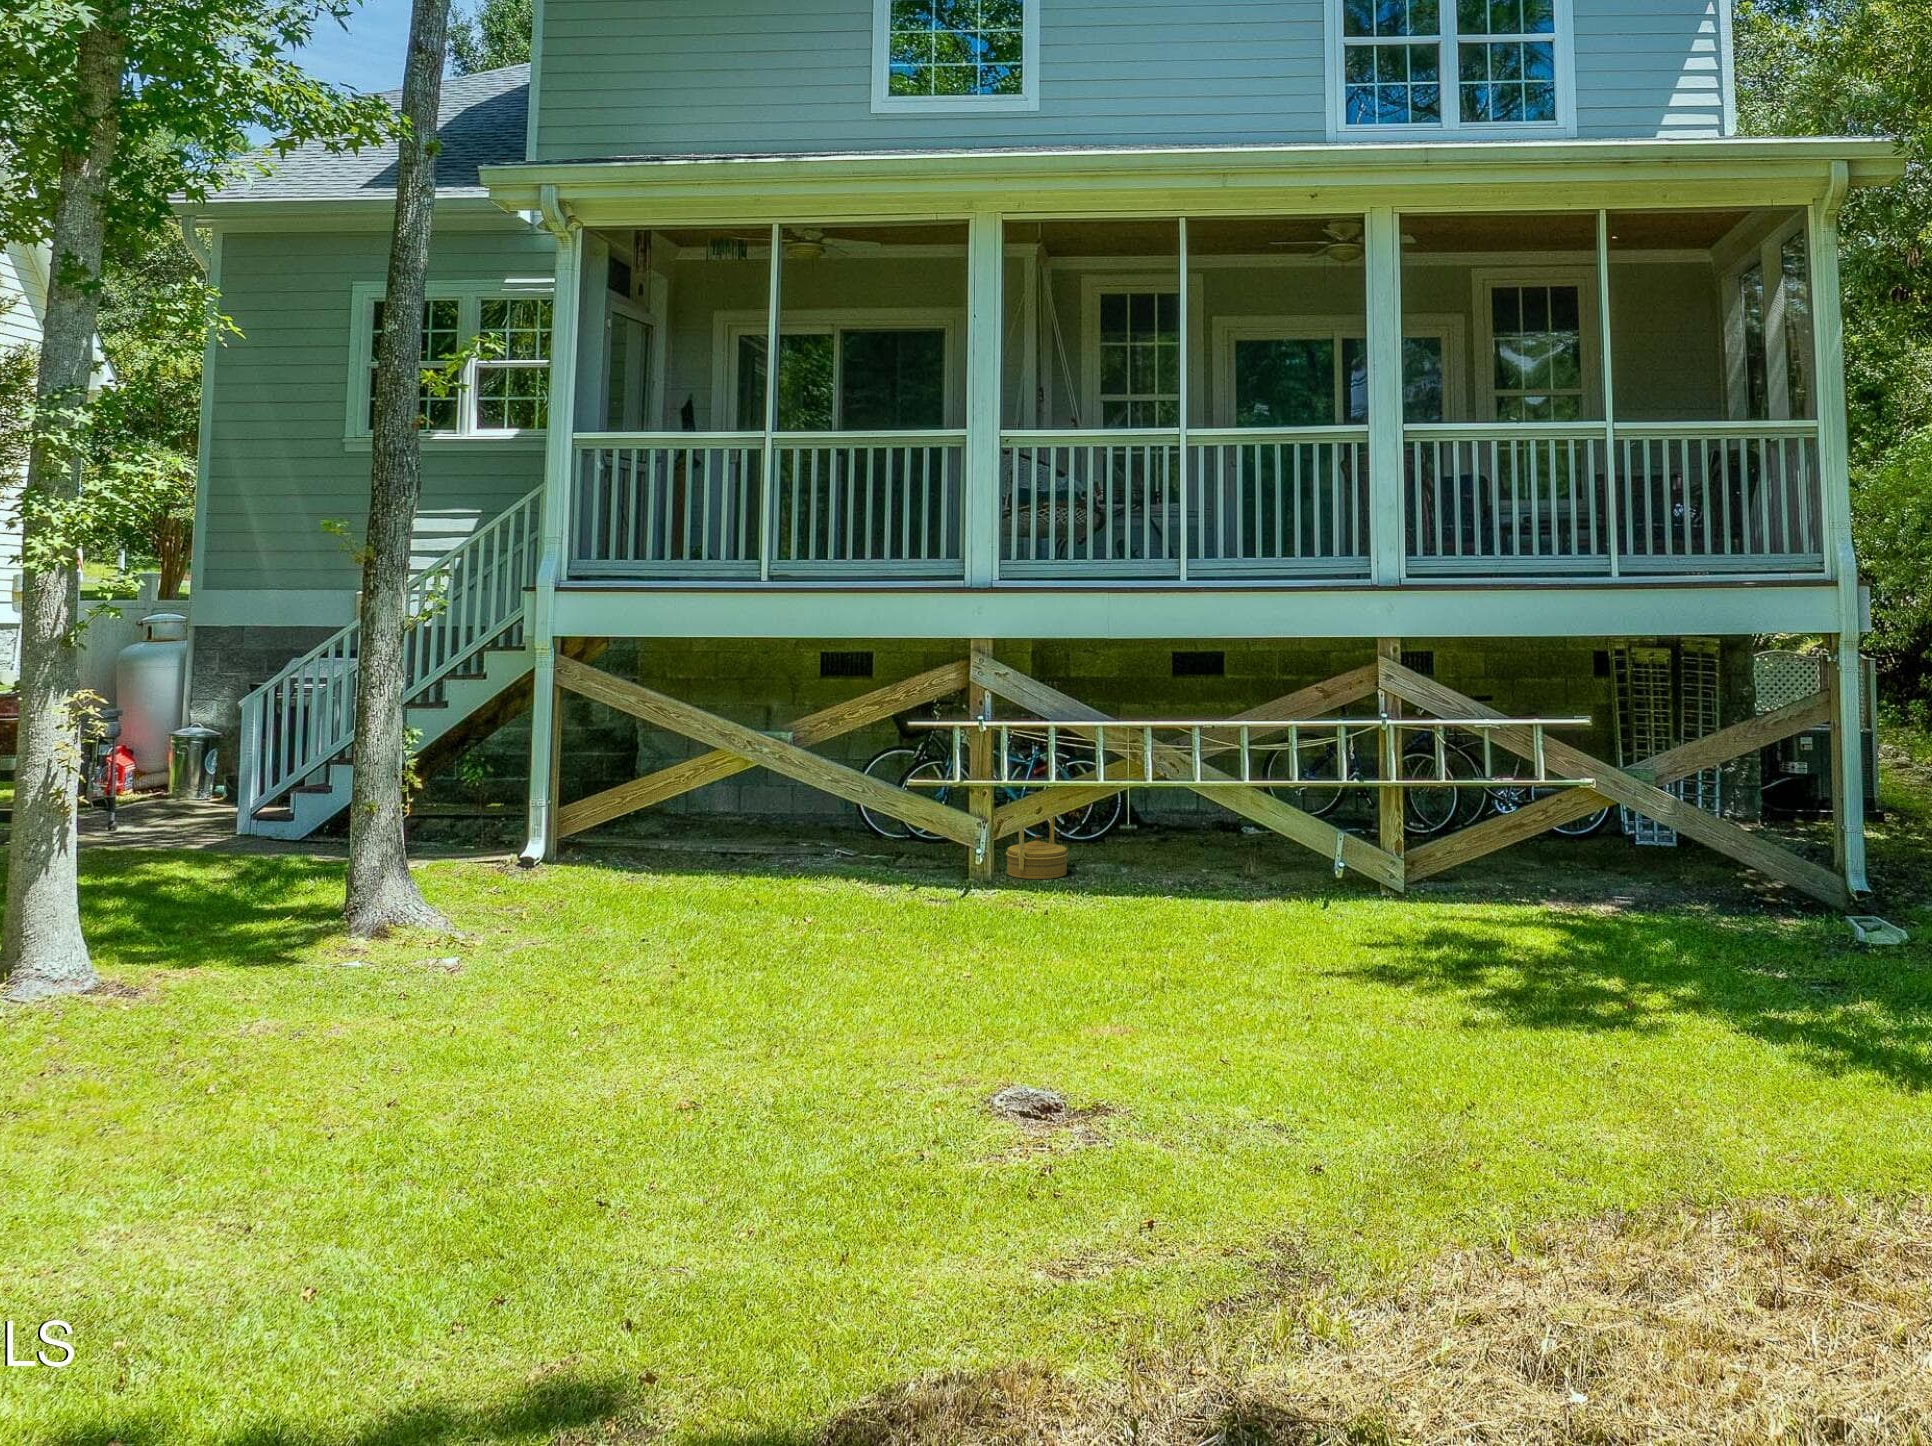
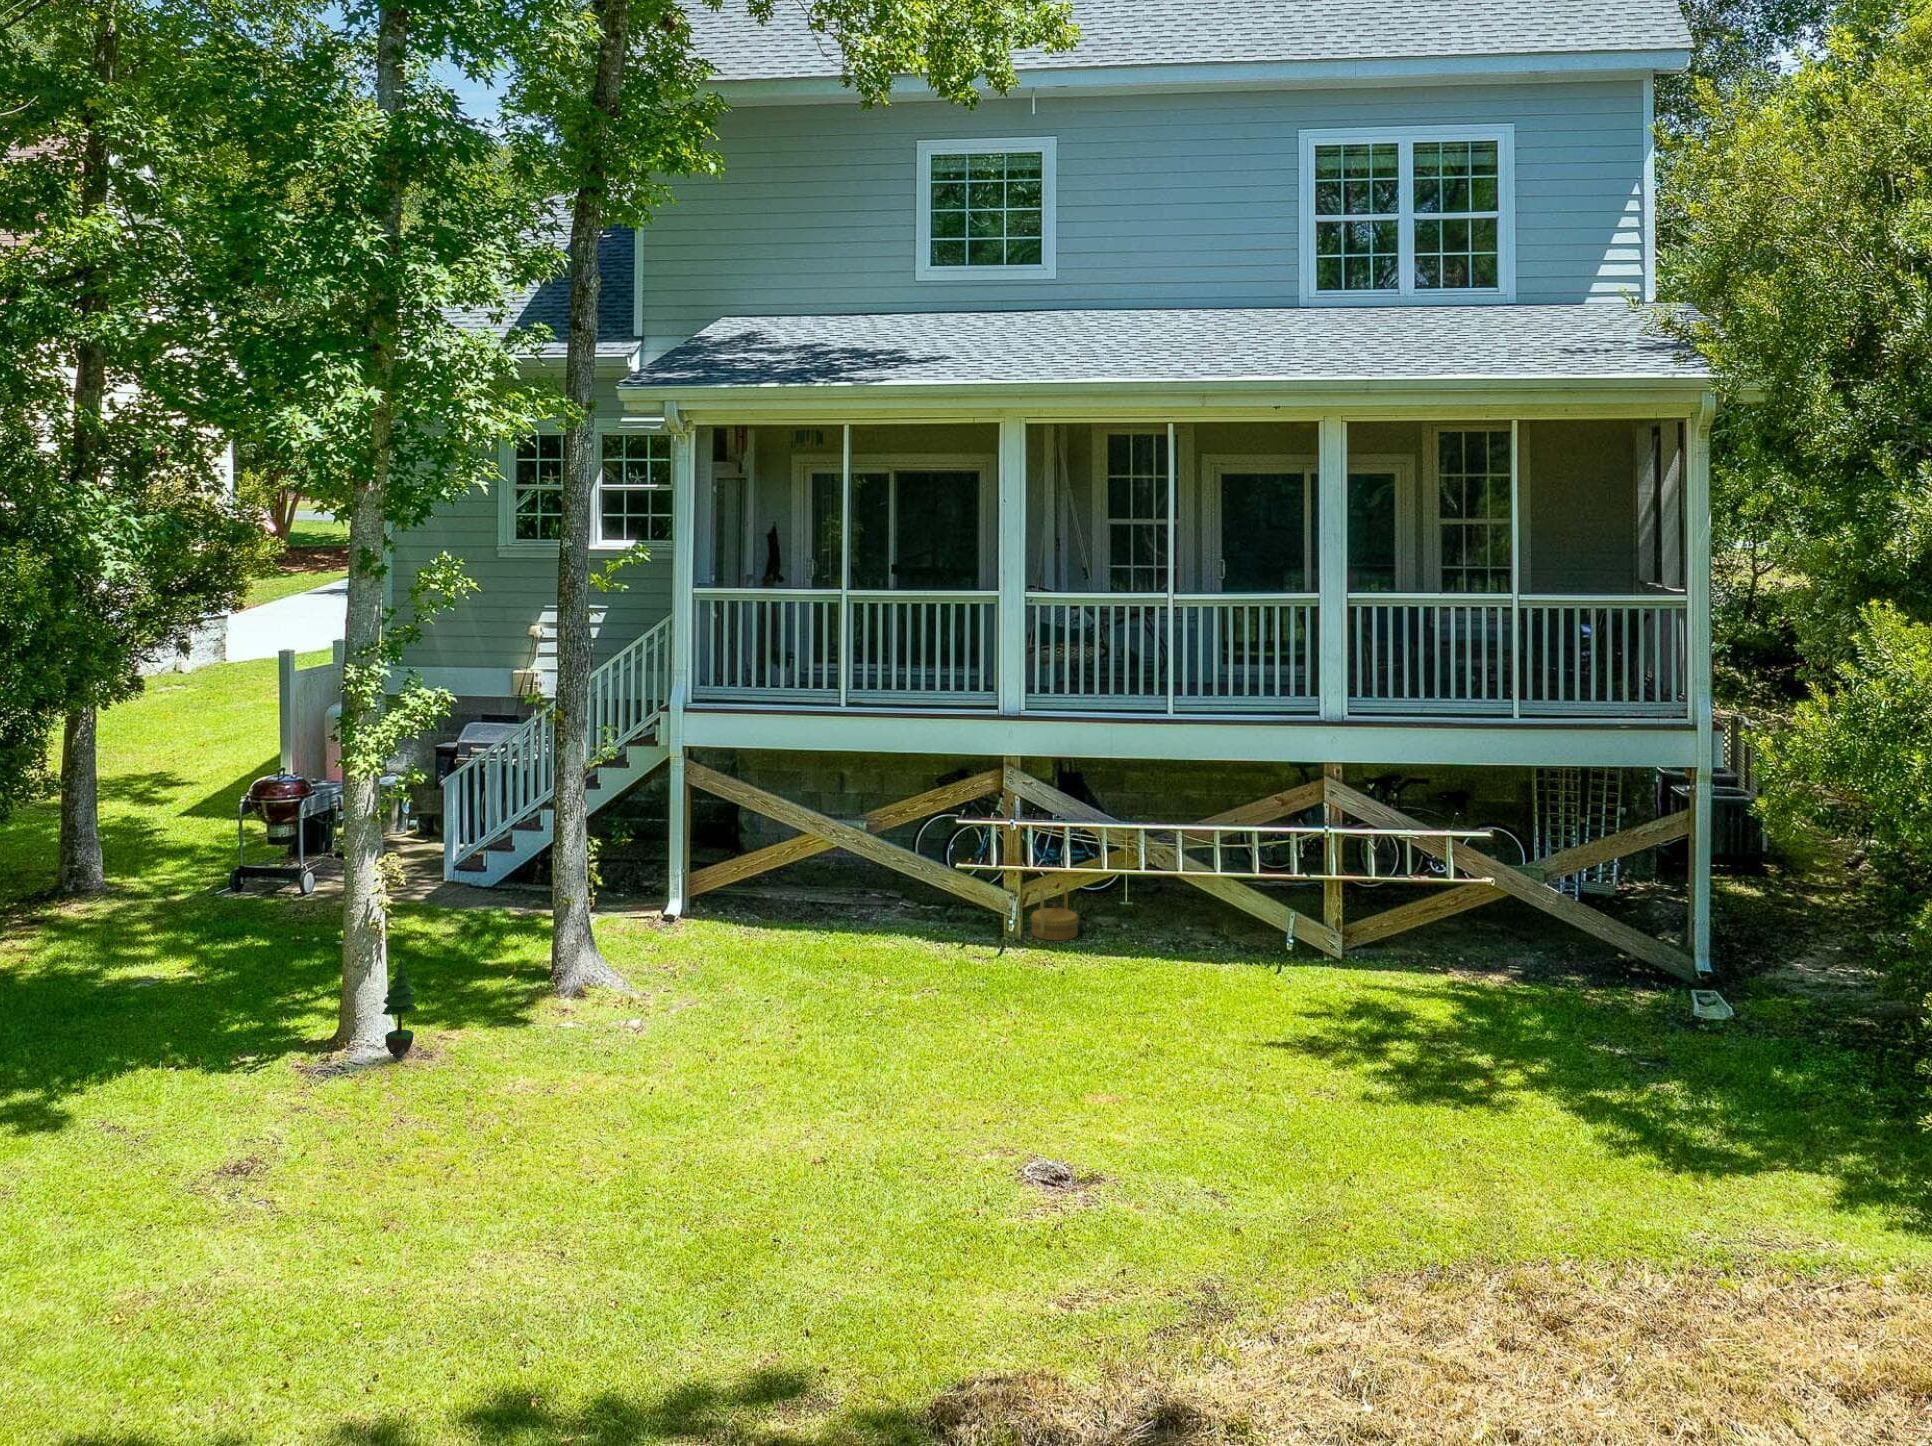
potted tree: none [39,857,100,1009] -> present [382,959,418,1058]

